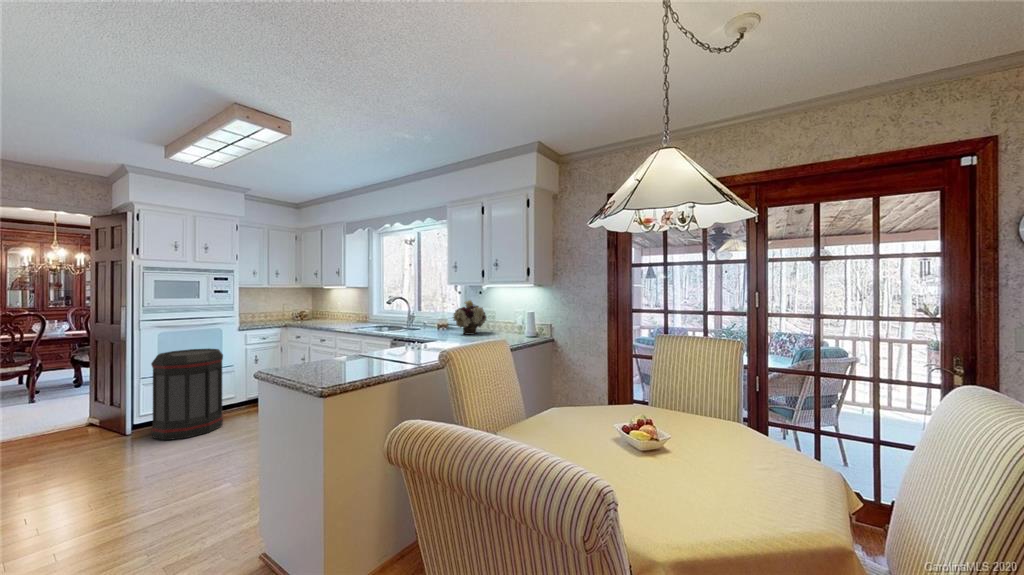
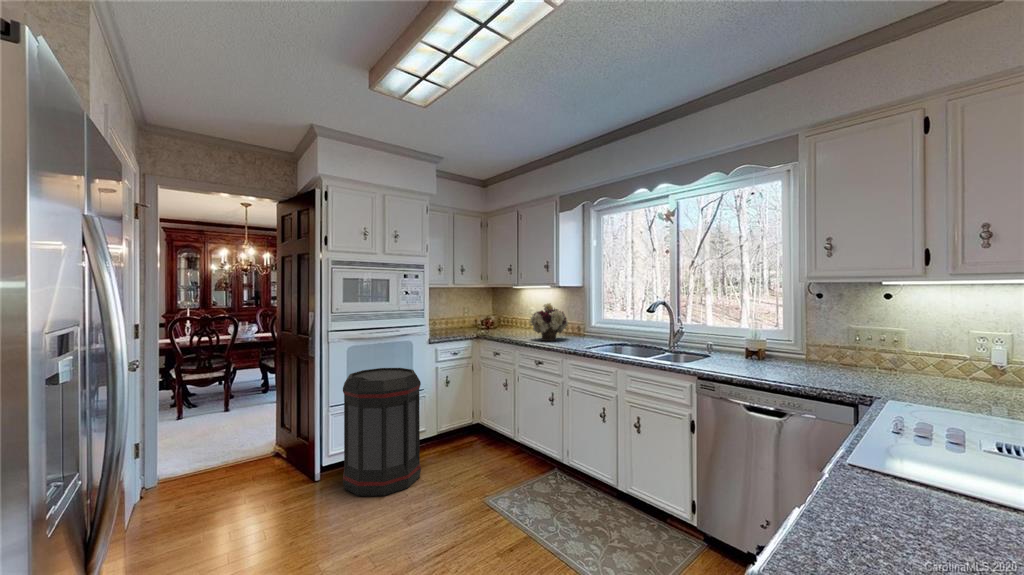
flower arrangement: present [453,300,487,334] -> present [530,303,568,341]

